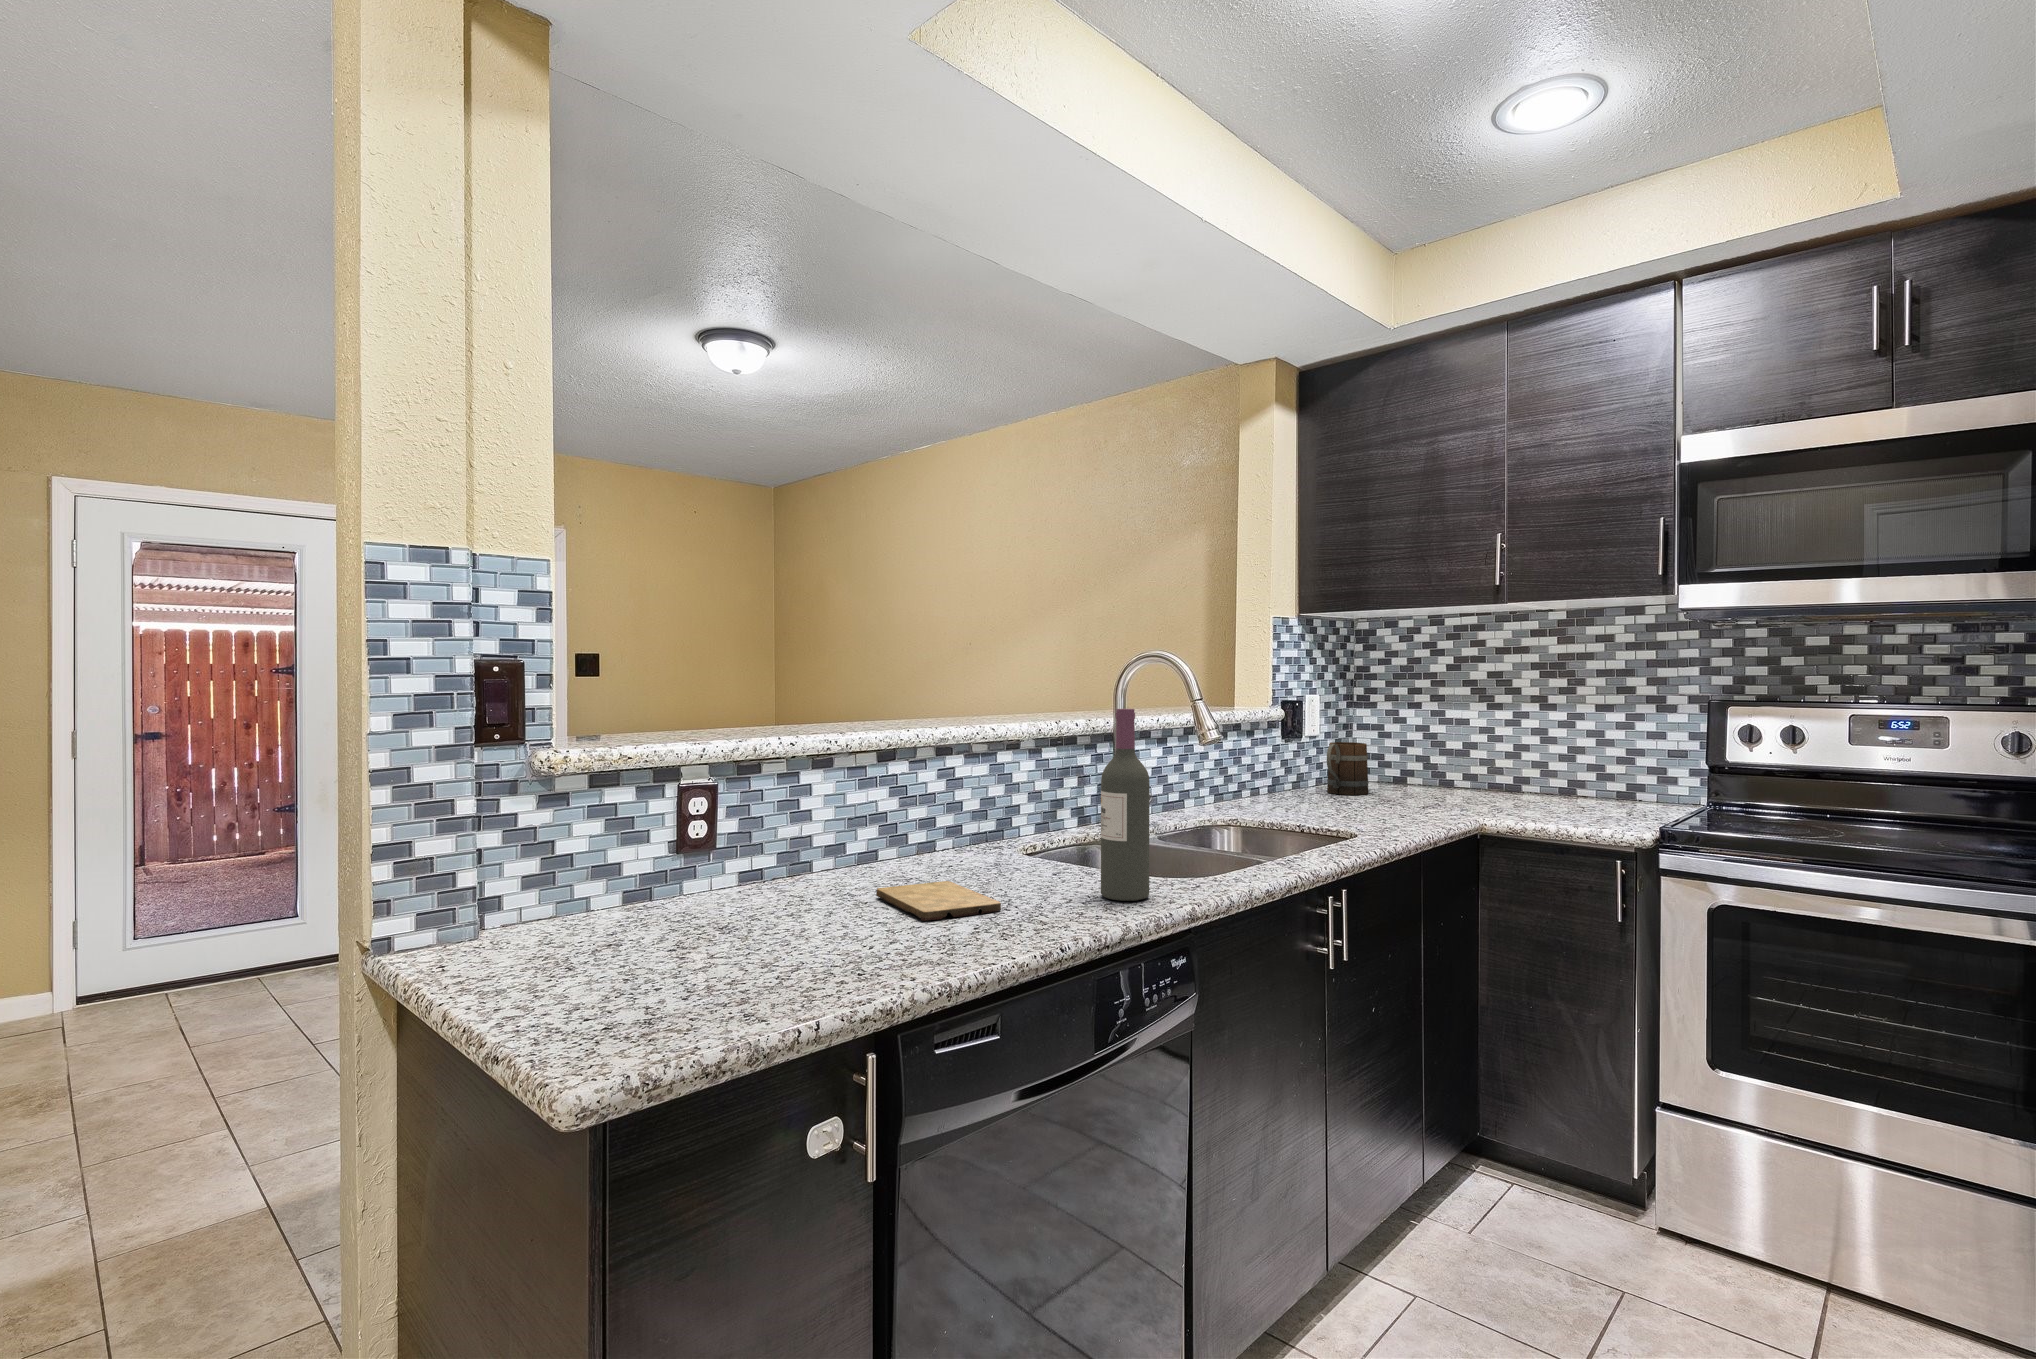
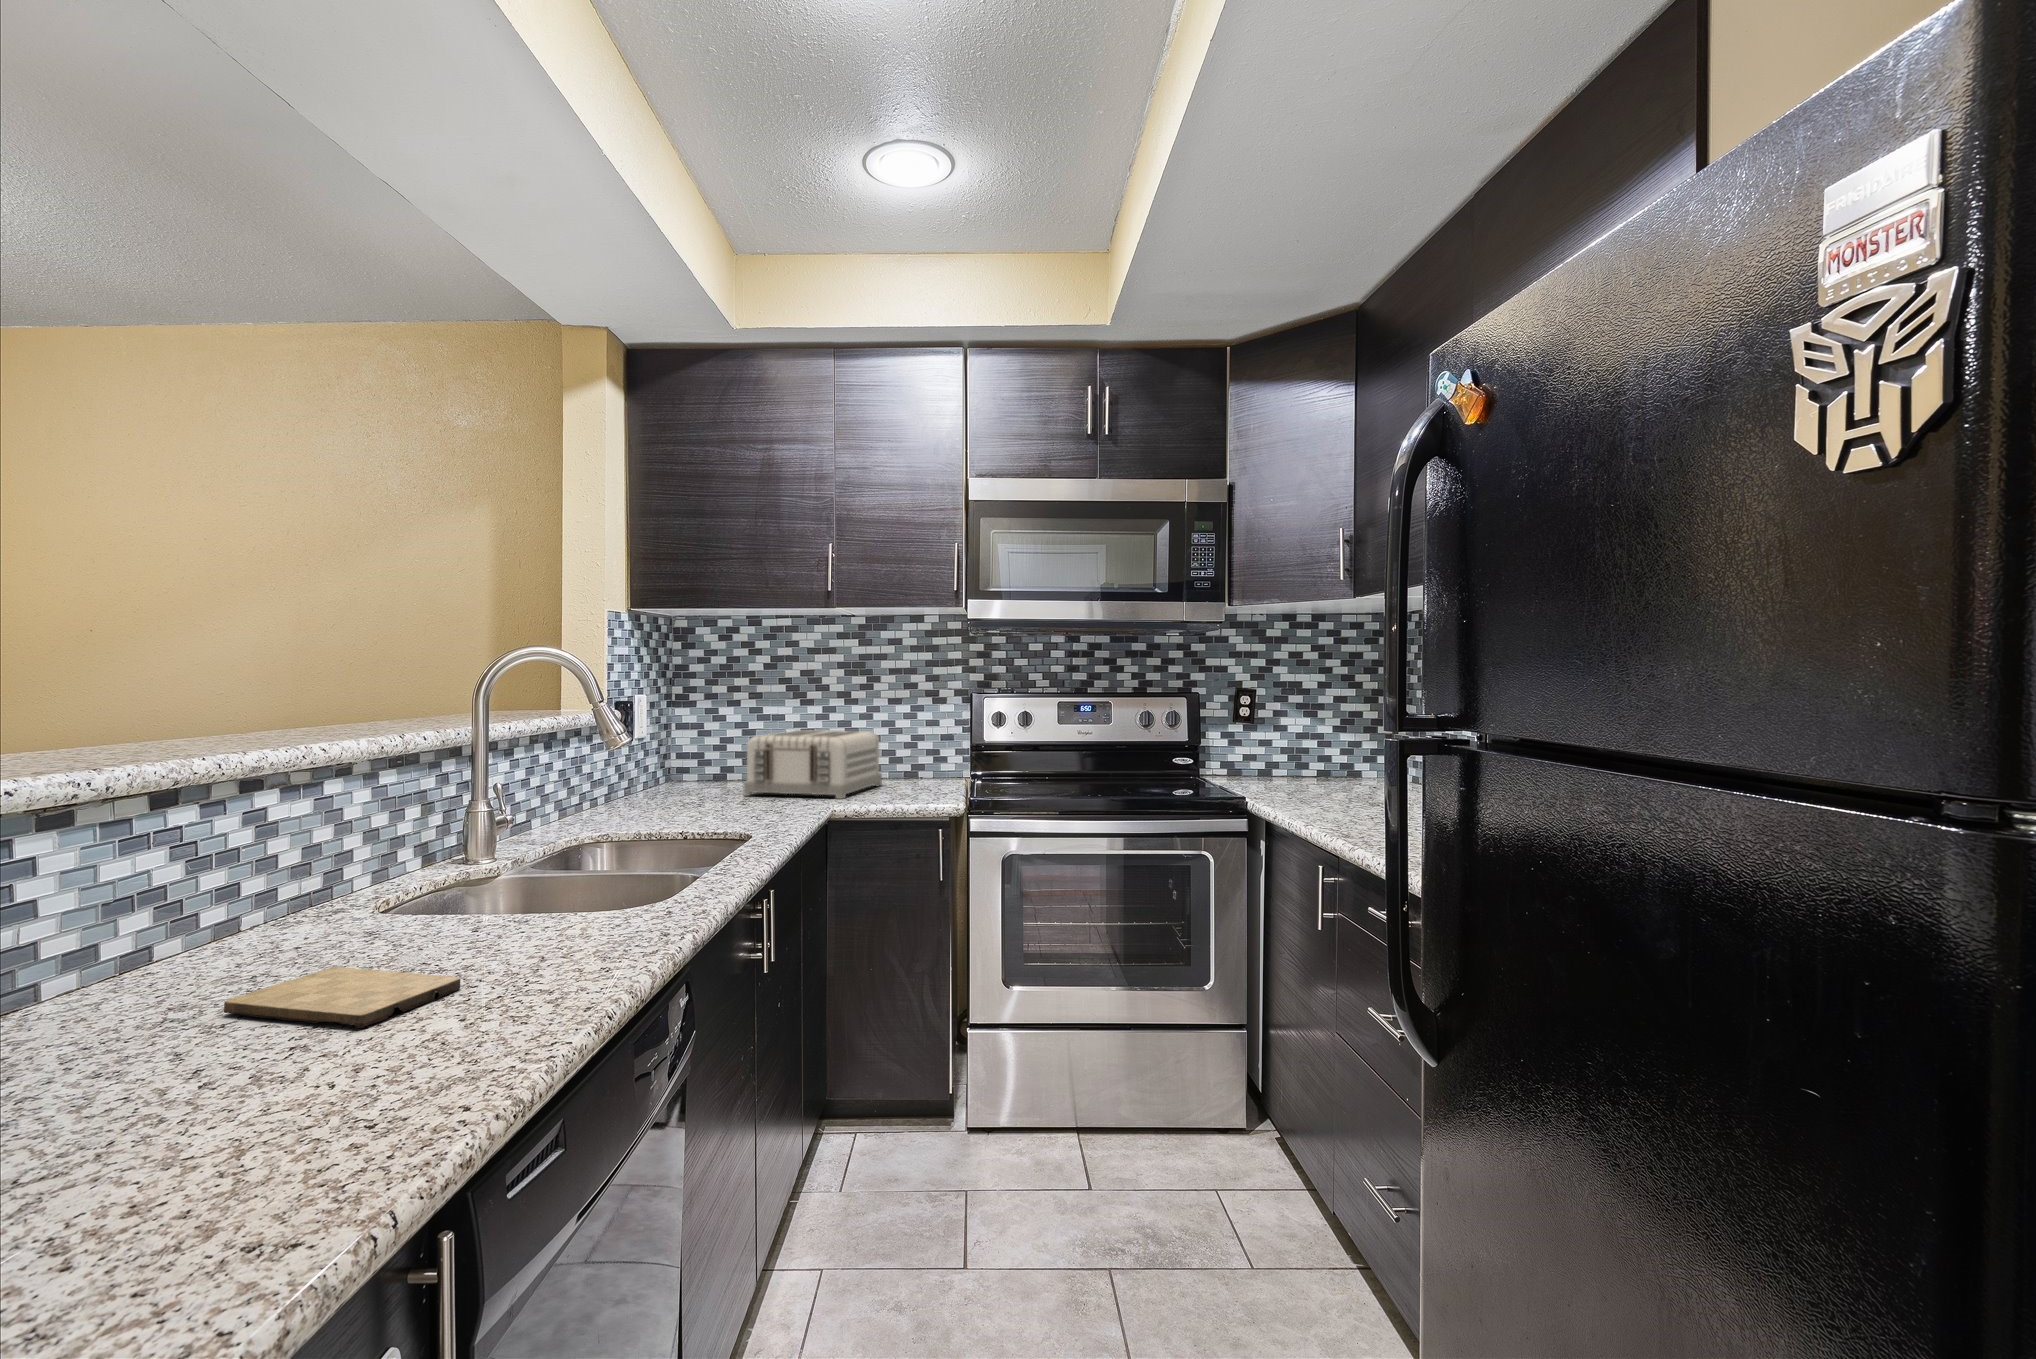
wine bottle: present [1101,709,1150,901] -> none [569,718,630,944]
toaster: none [1403,736,1576,814] -> present [743,730,882,799]
mug: present [1327,742,1369,795] -> none [661,742,703,795]

